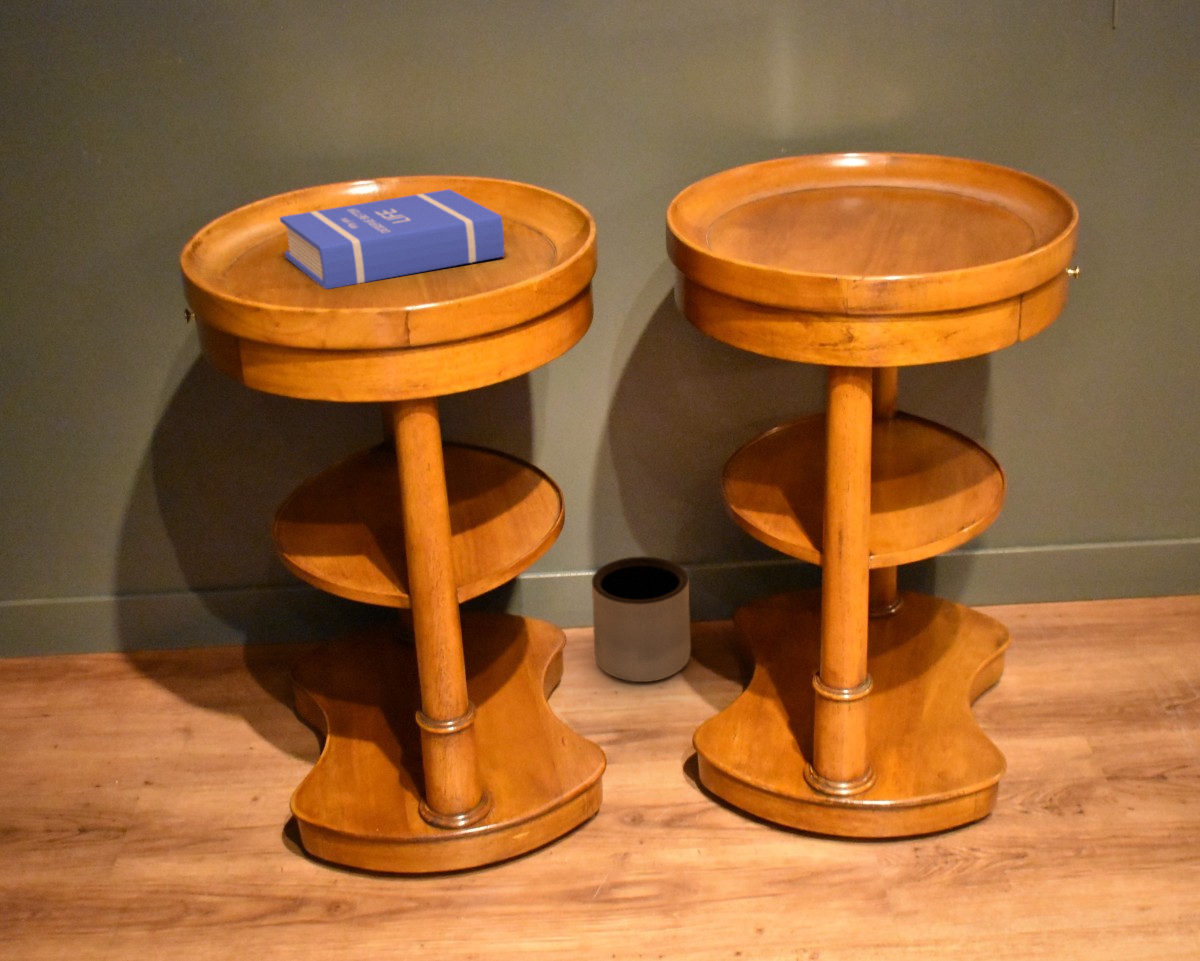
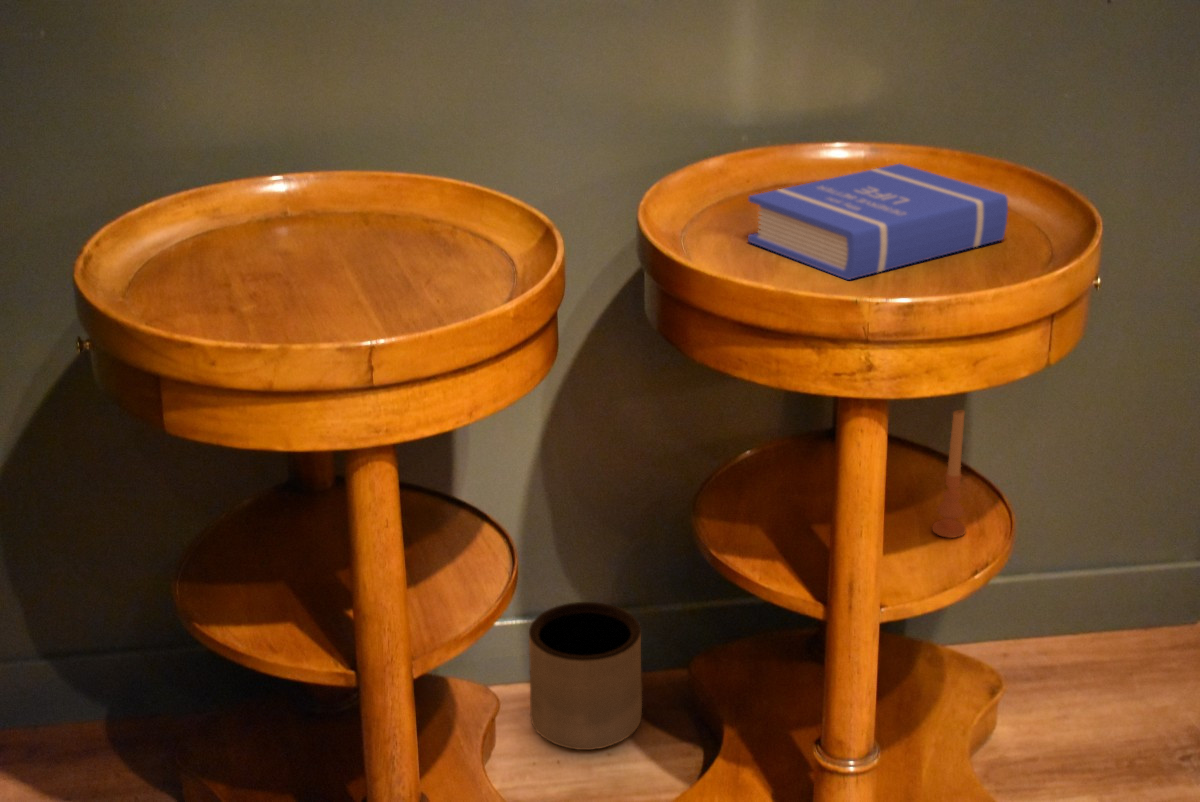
book: present [280,190,504,289] -> present [748,164,1008,280]
candle: none [934,386,964,501] -> present [932,410,966,538]

